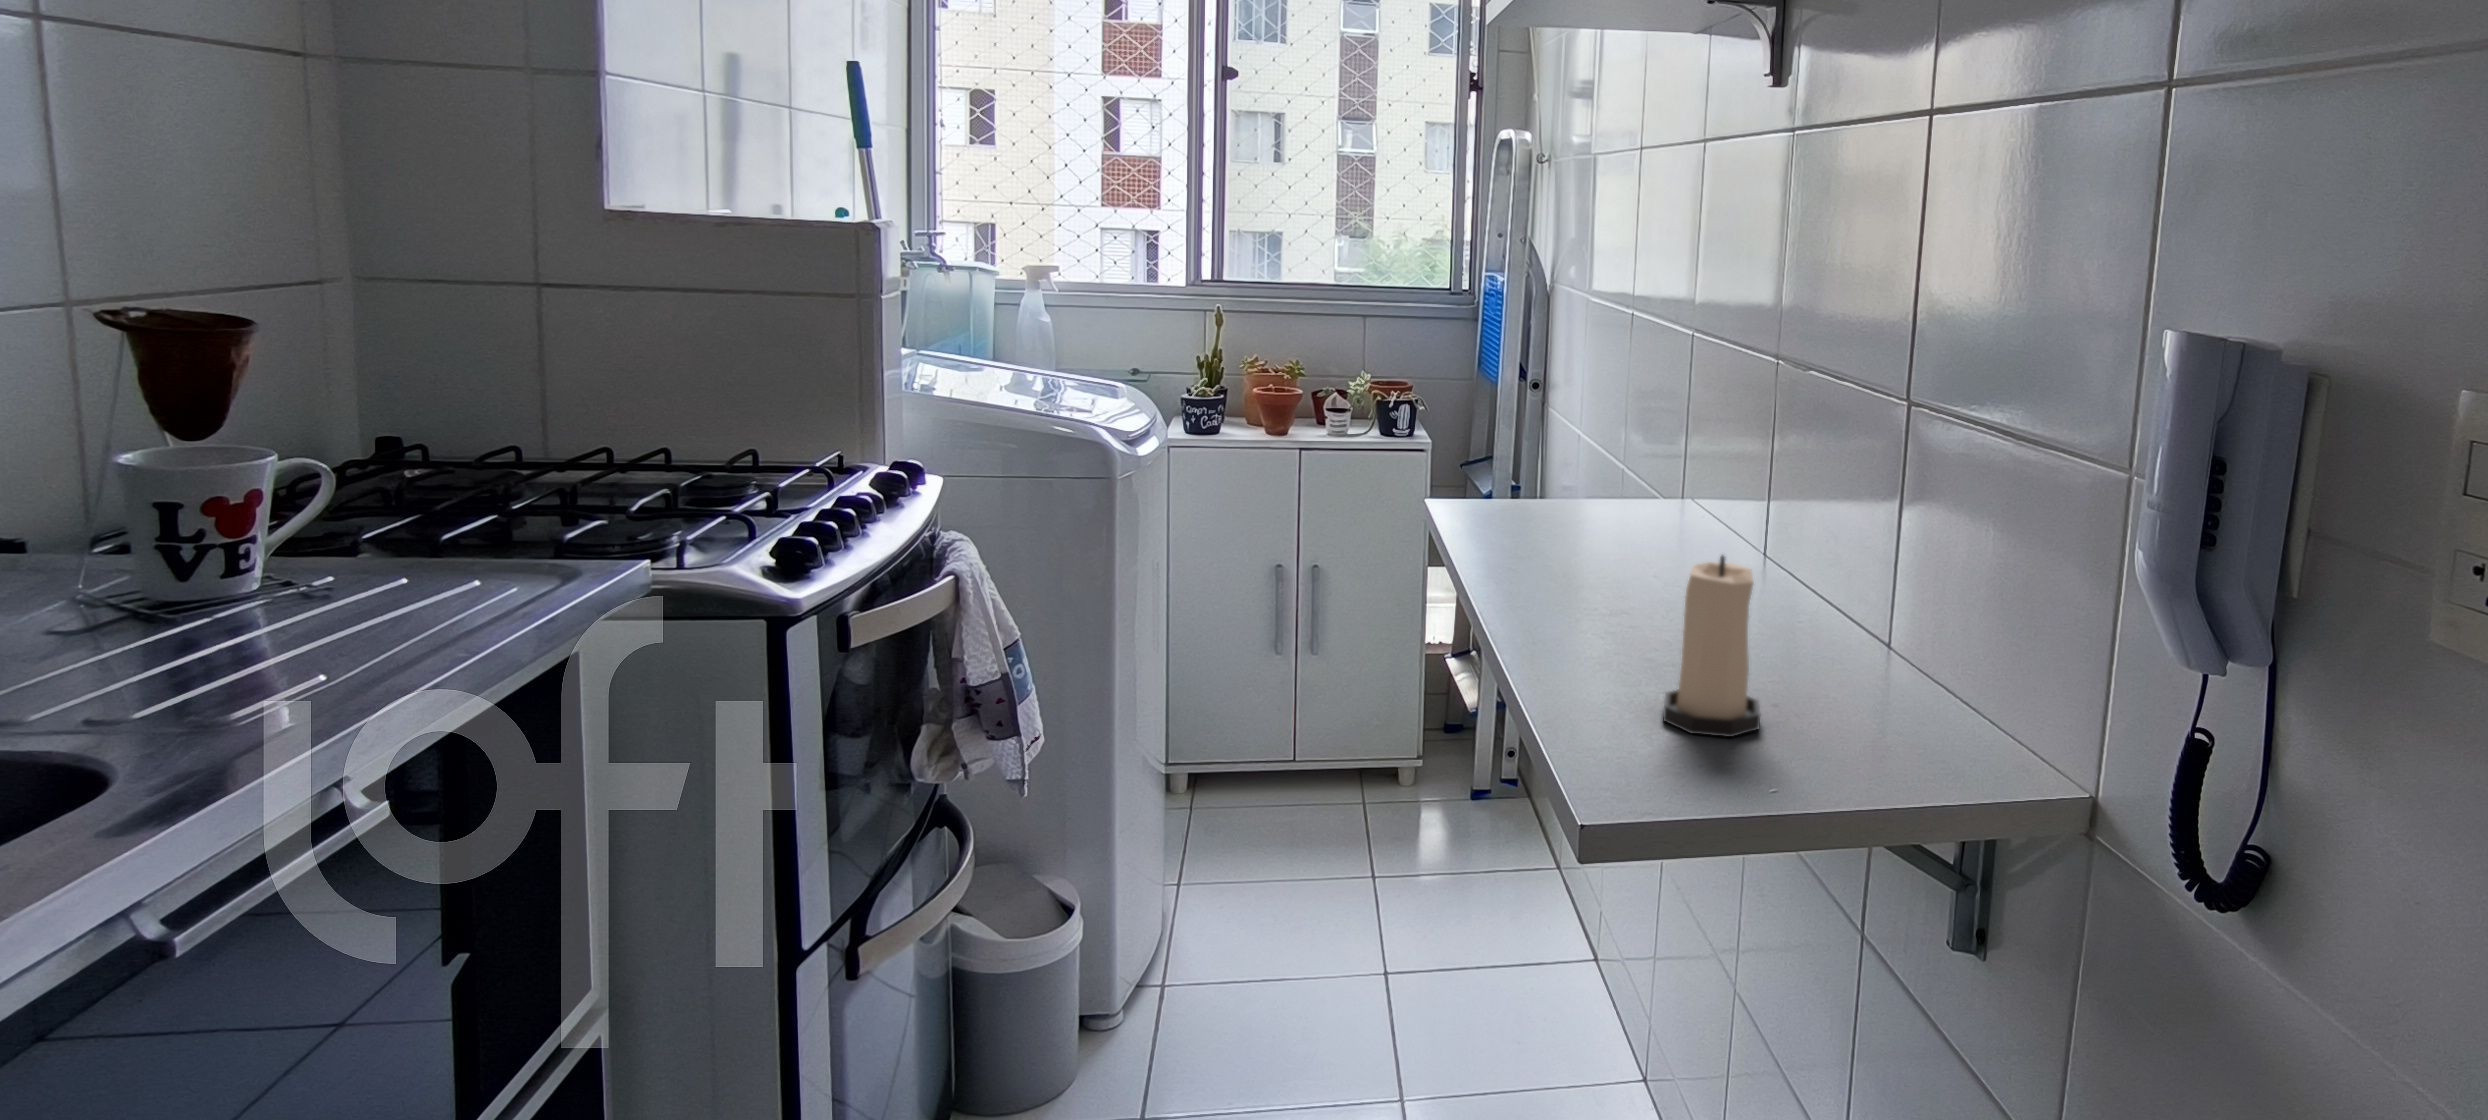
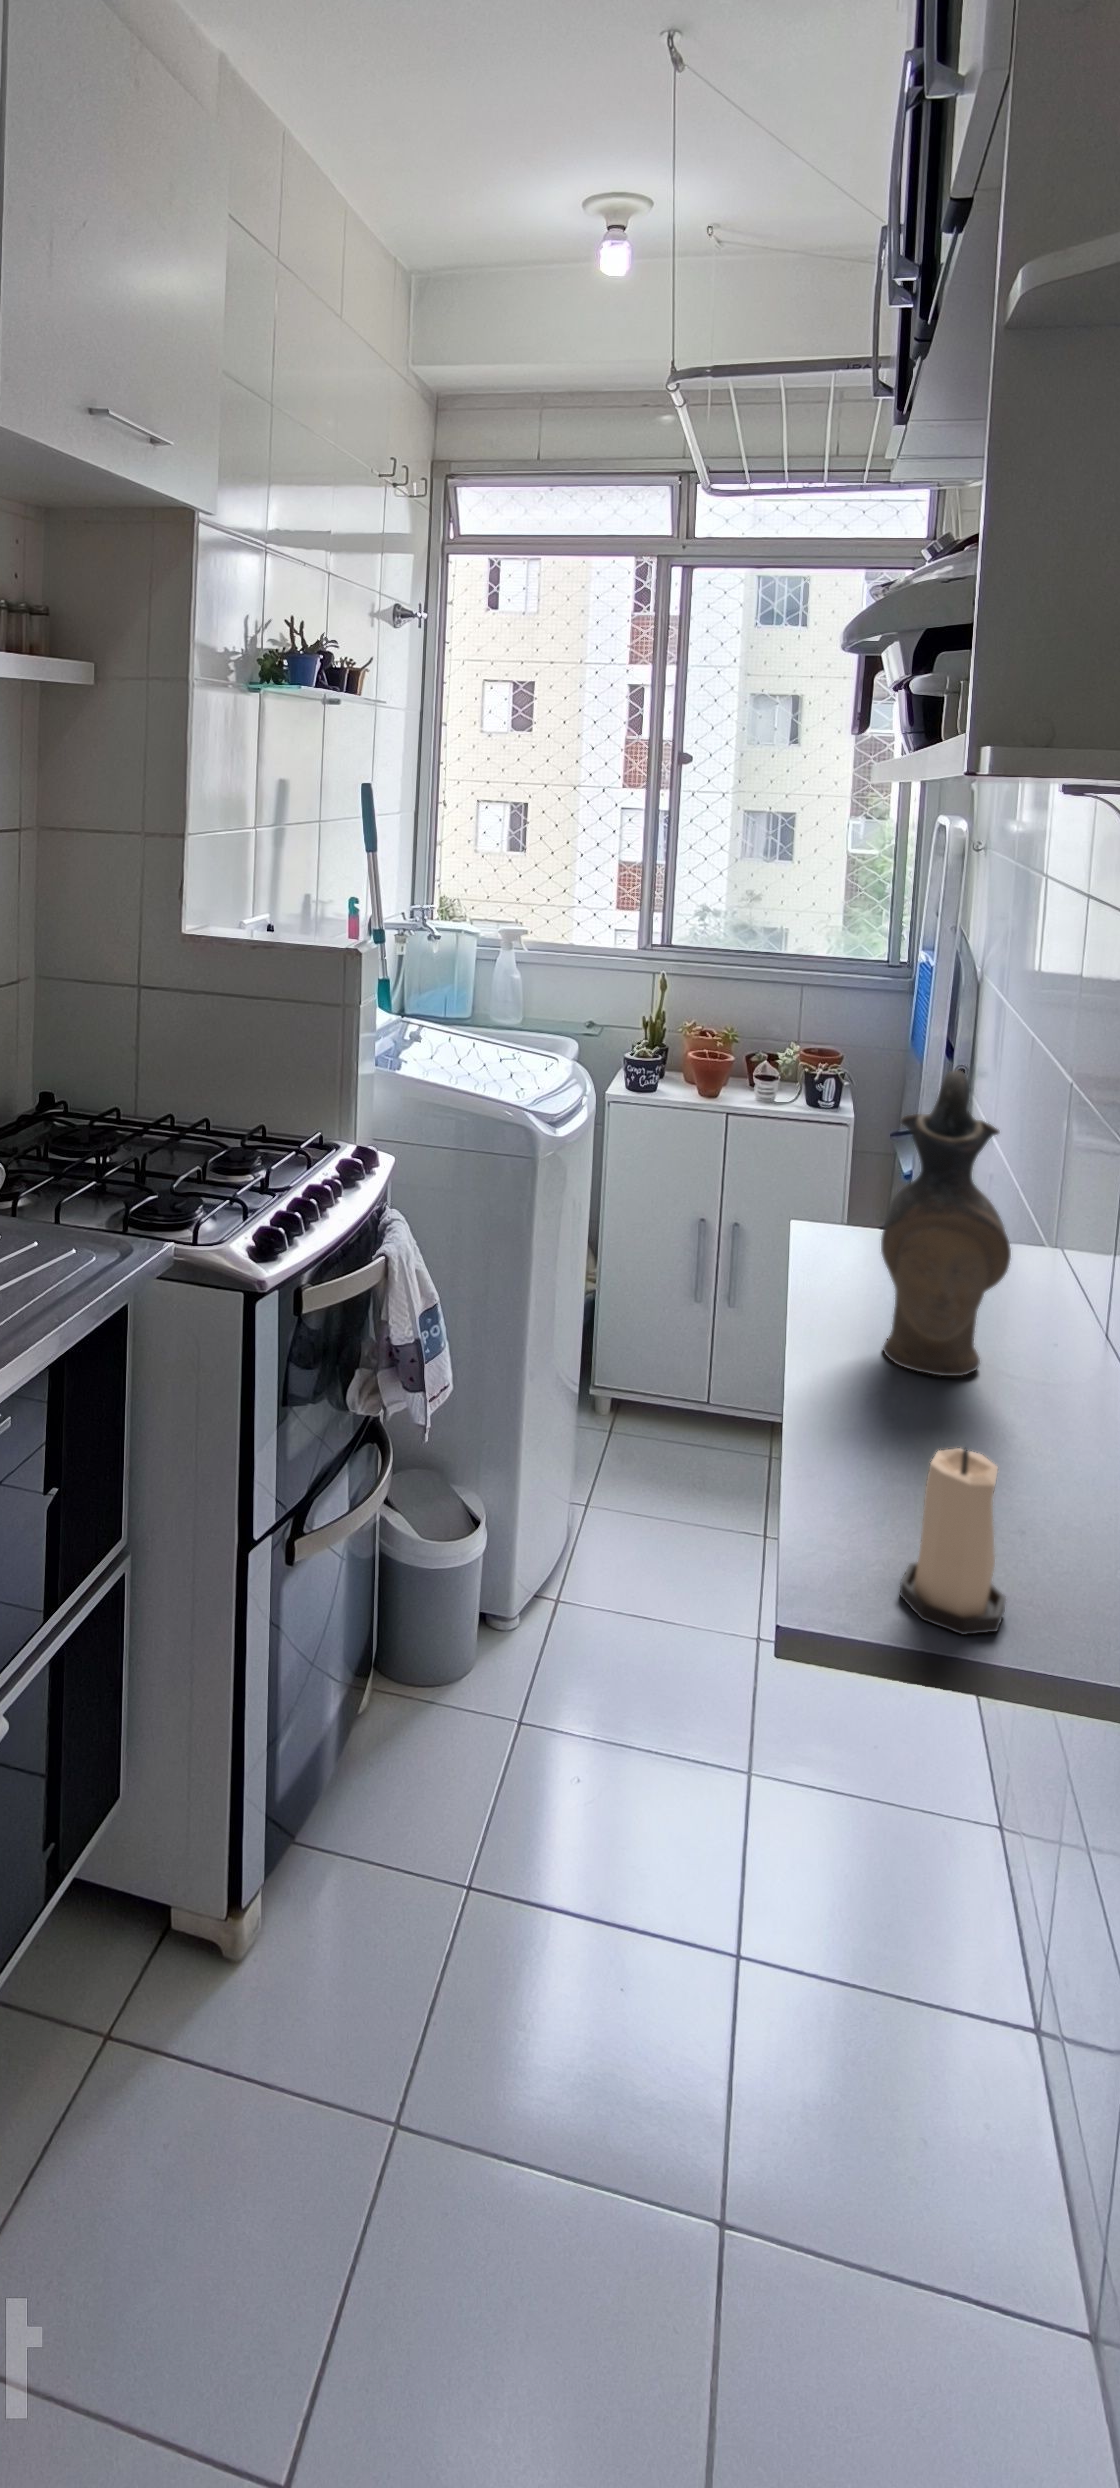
ceramic pitcher: none [1557,273,1680,574] -> present [881,1070,1011,1376]

